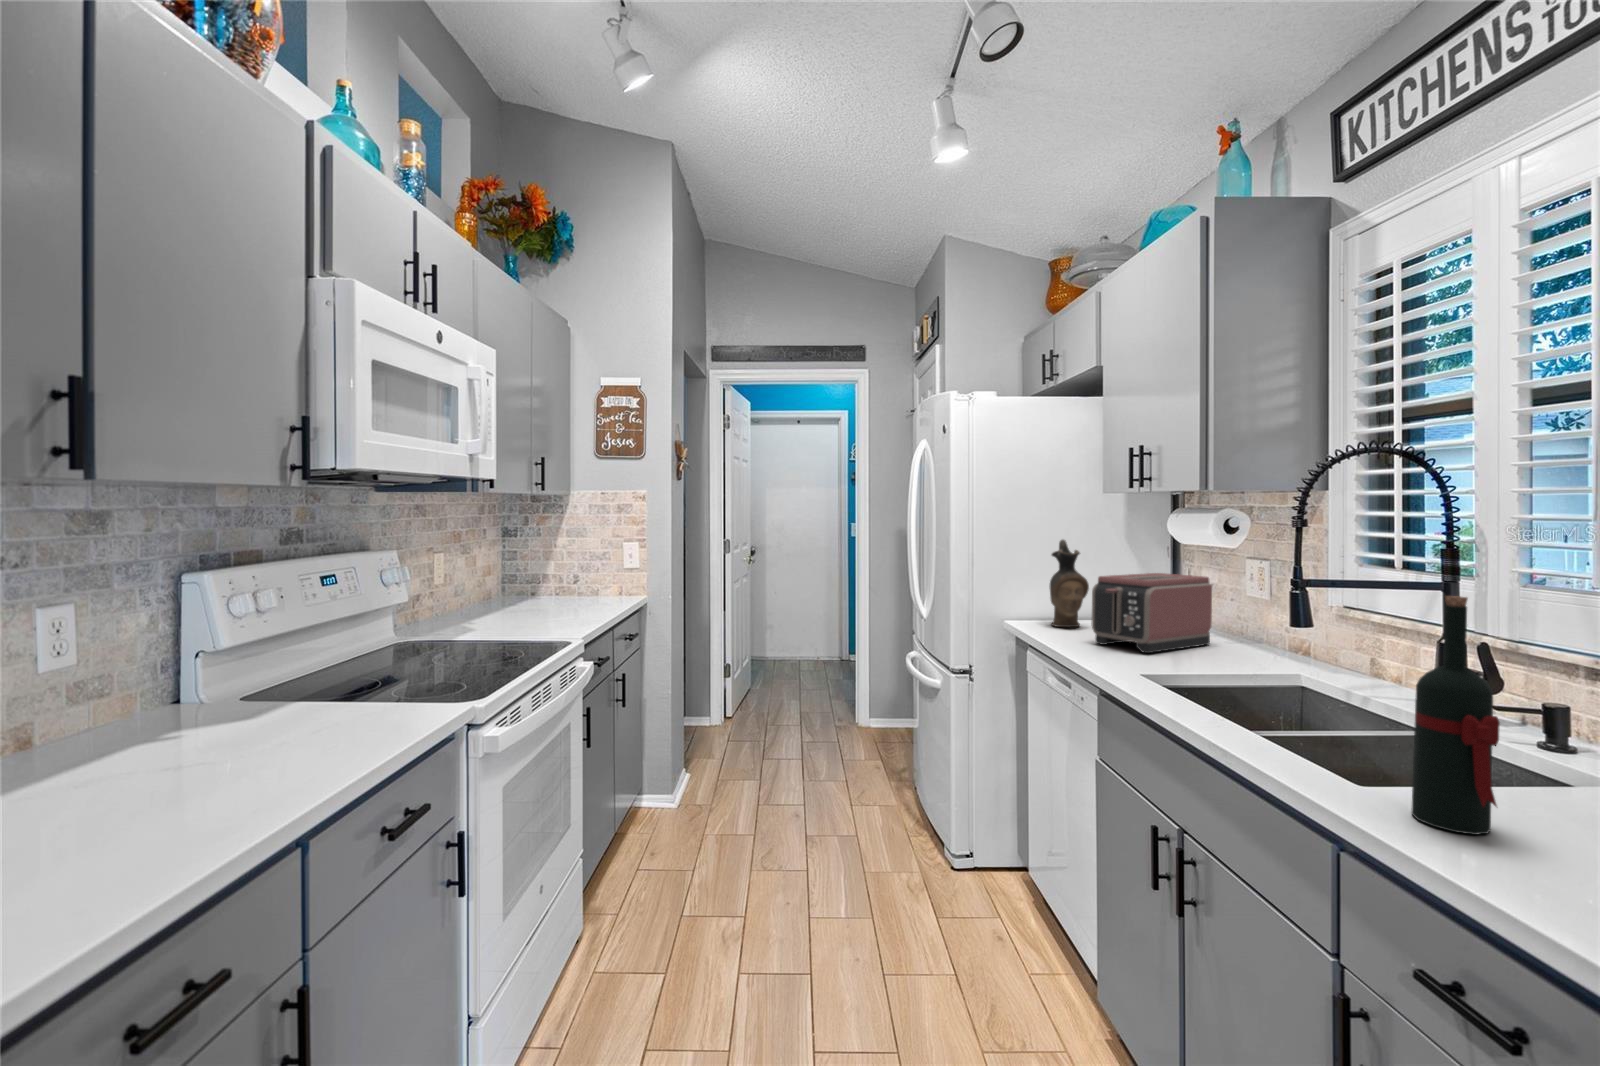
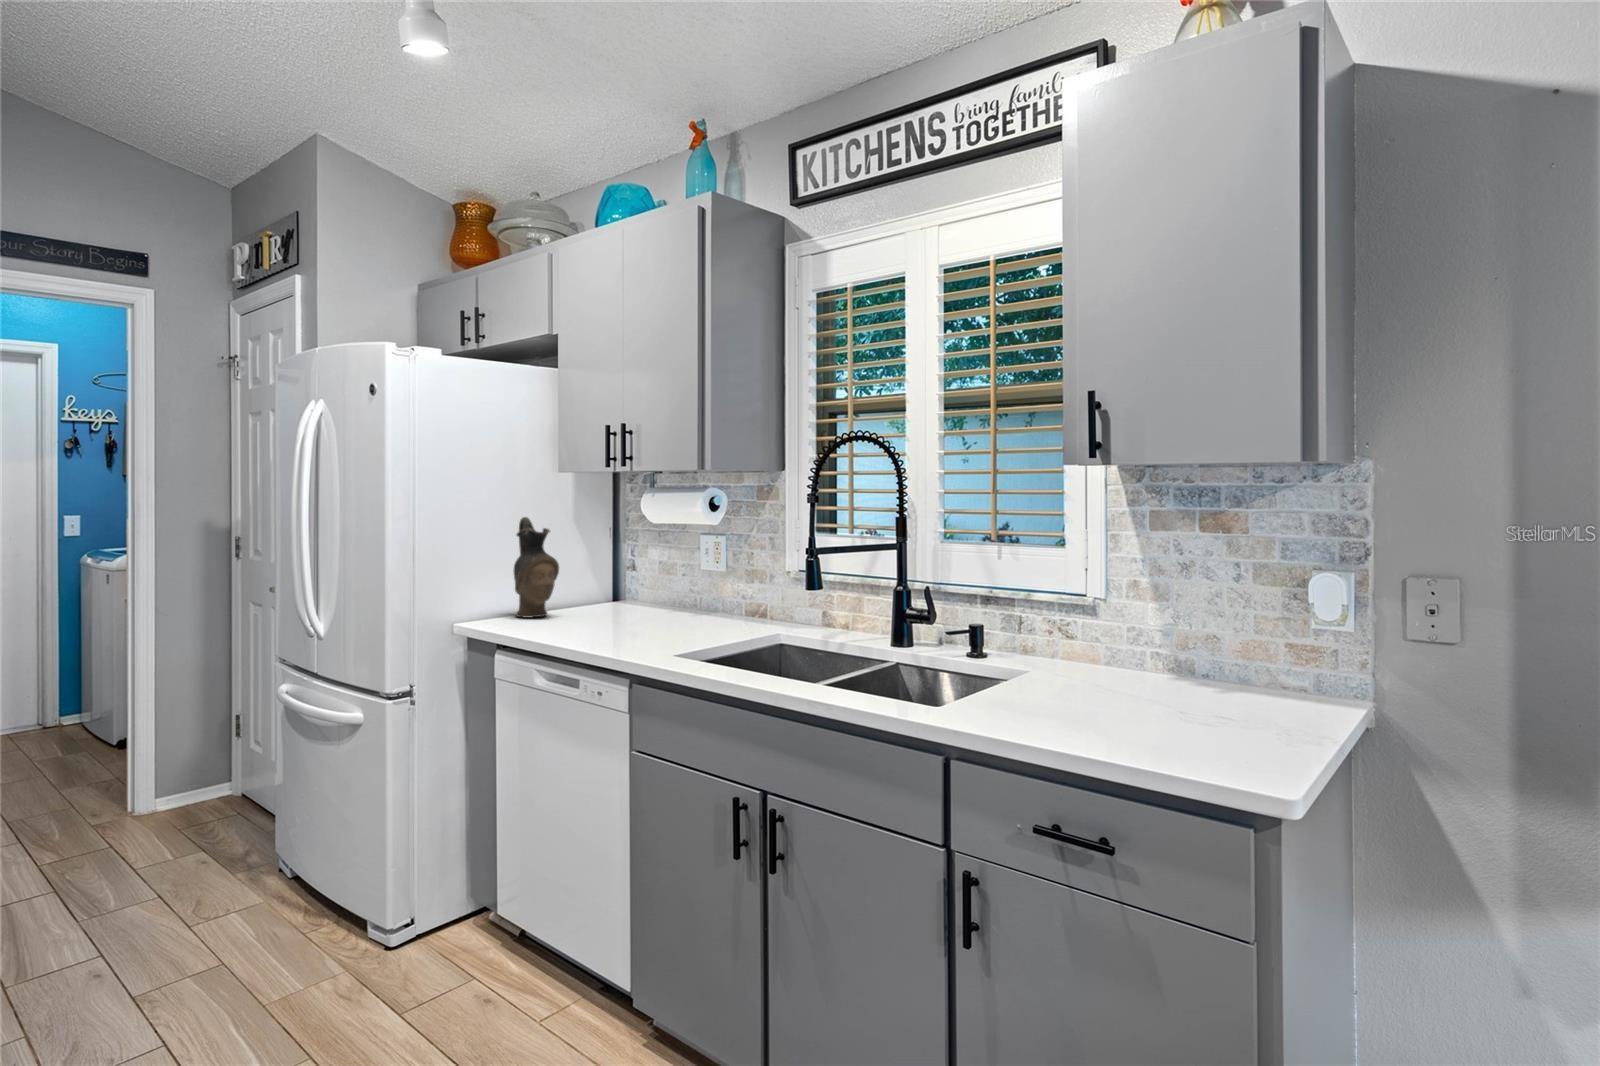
toaster: present [1092,573,1212,653] -> none [586,551,687,632]
wine bottle: present [1412,596,1500,835] -> none [981,542,1040,717]

